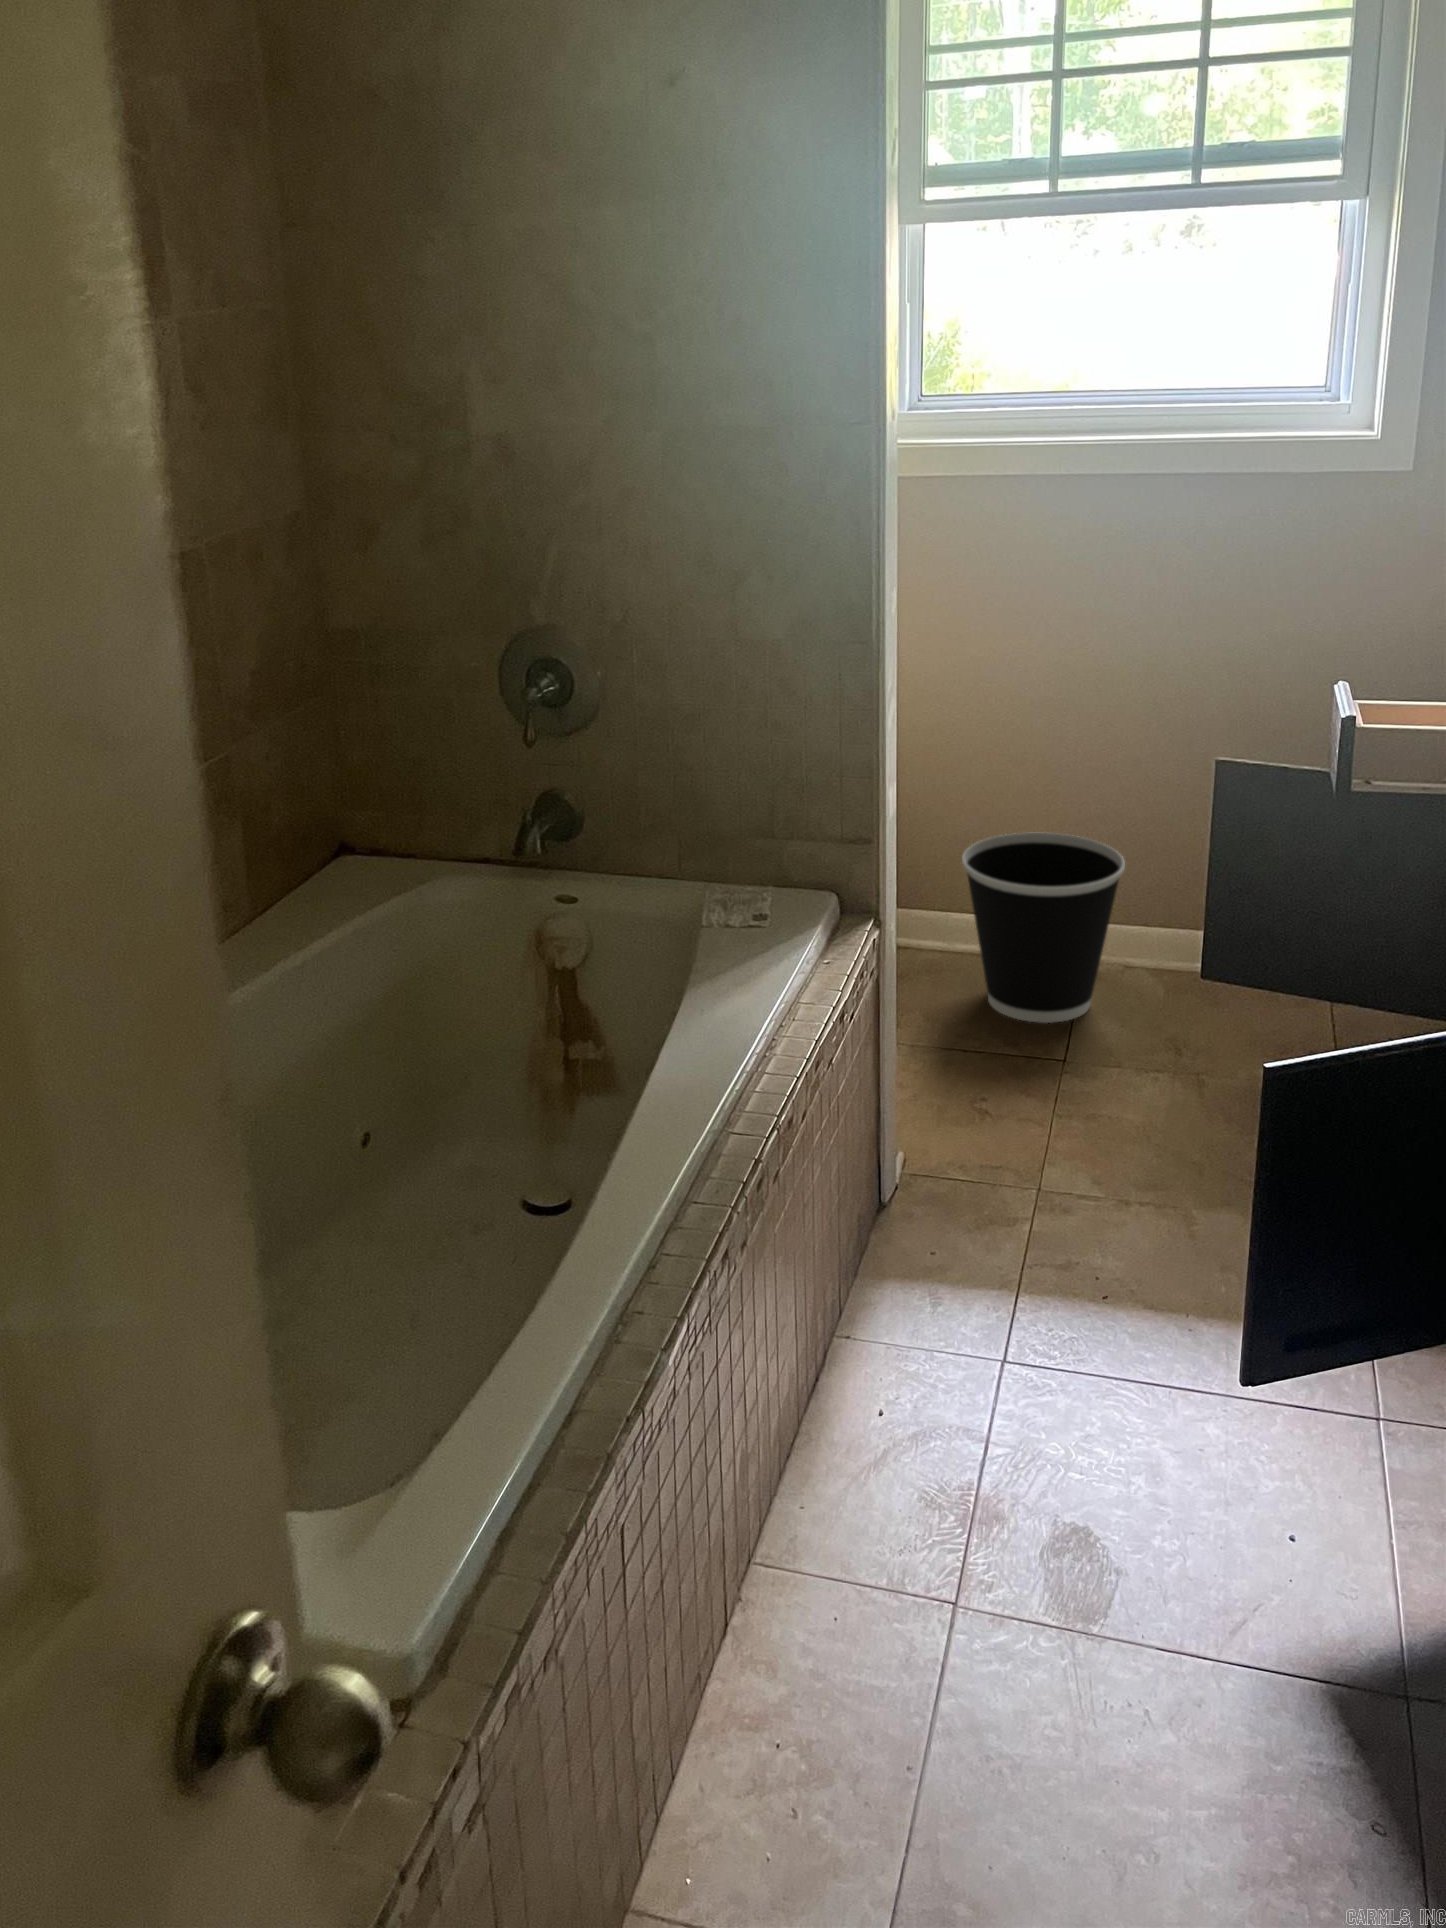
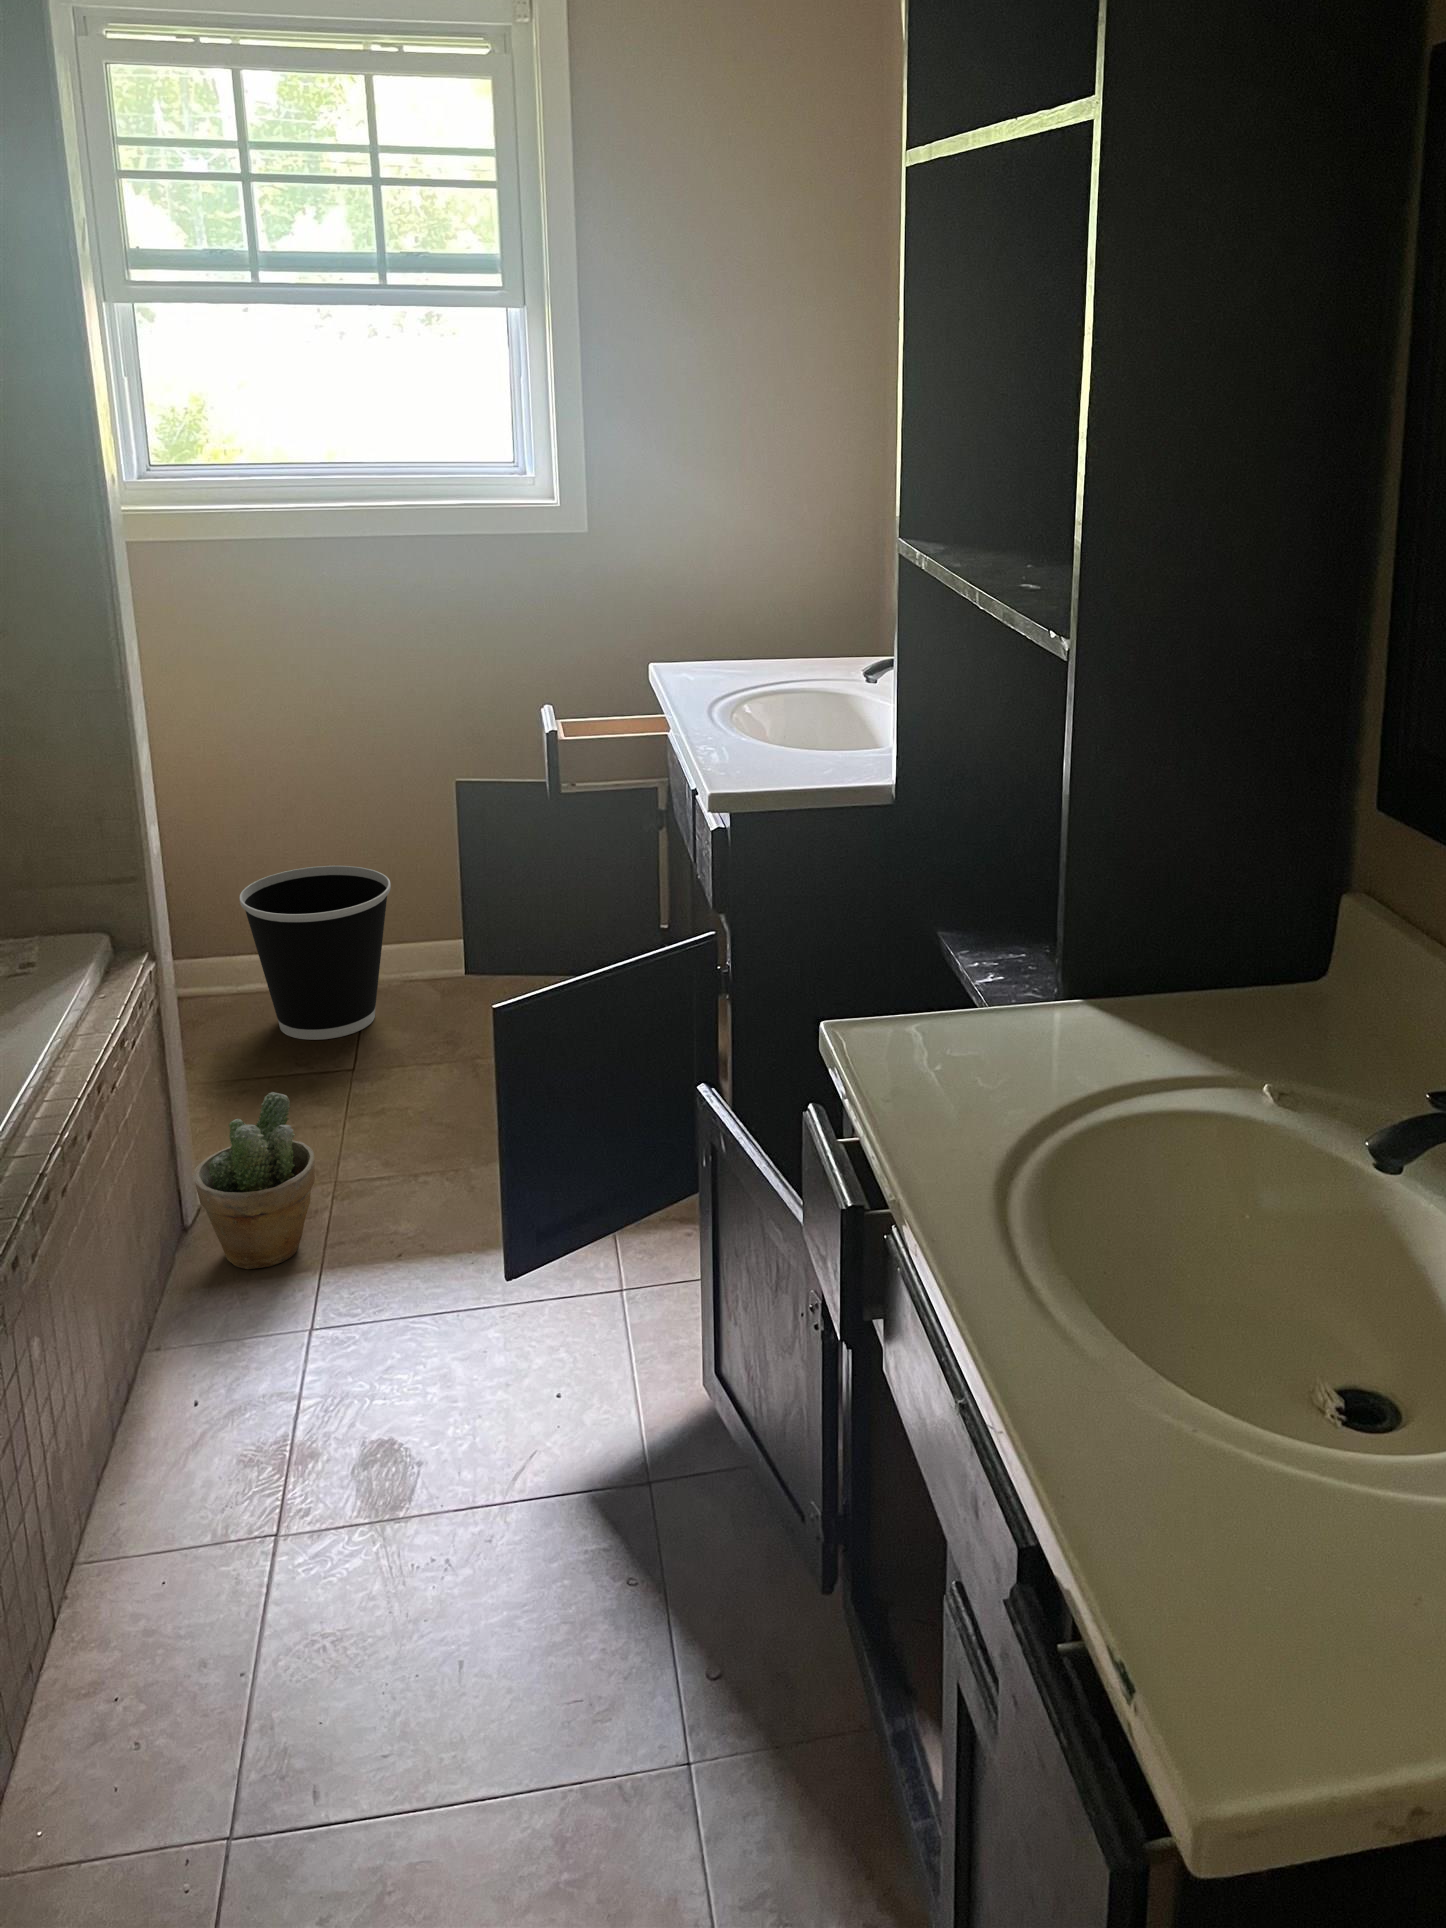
potted plant: none [895,1088,1023,1275] -> present [193,1092,315,1269]

